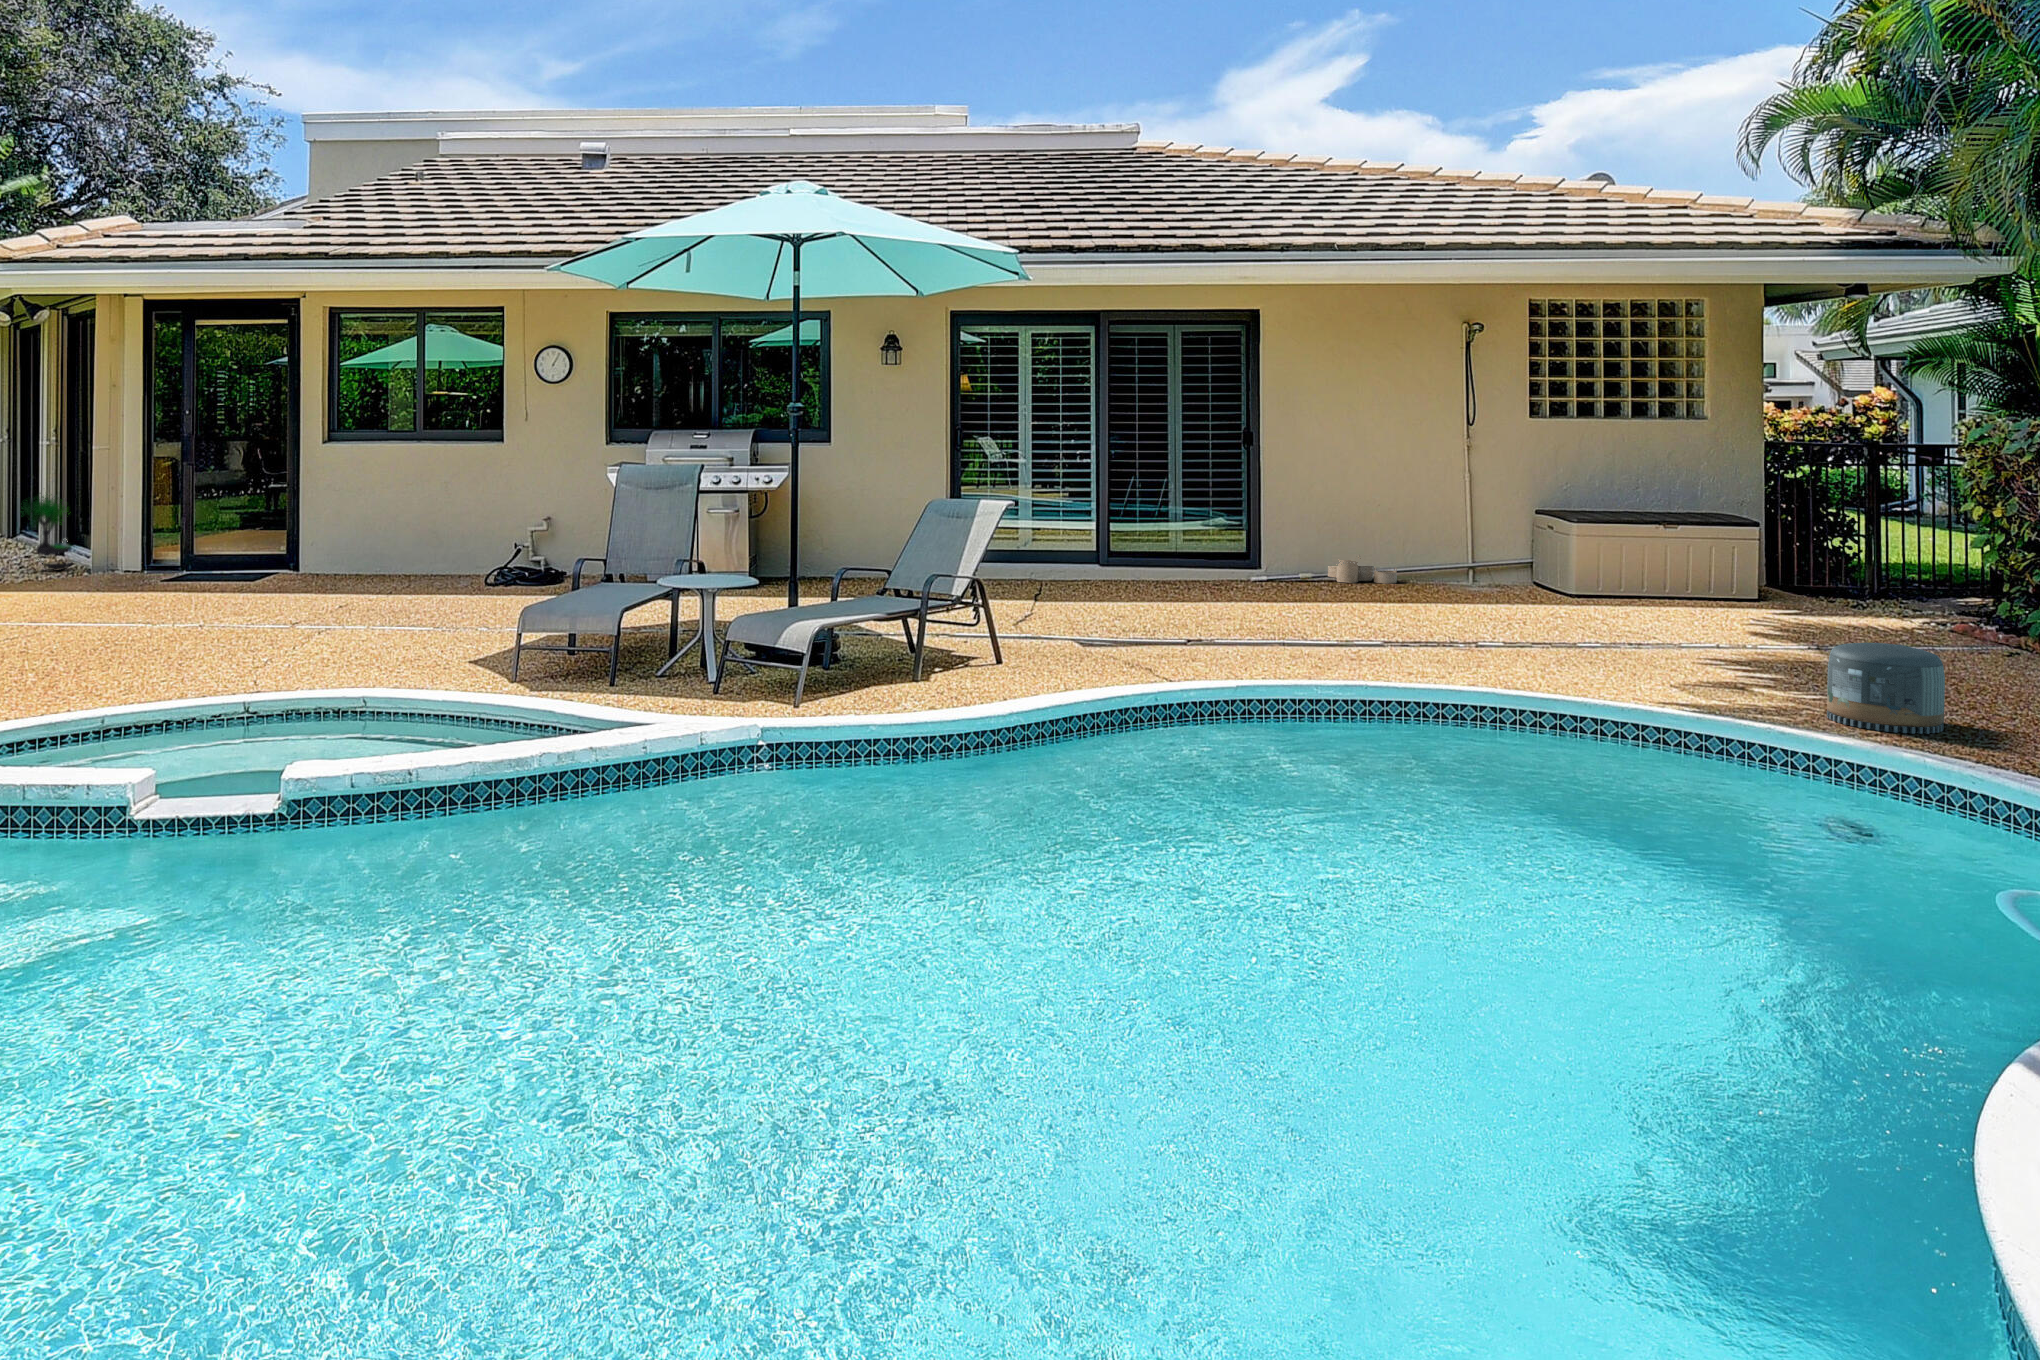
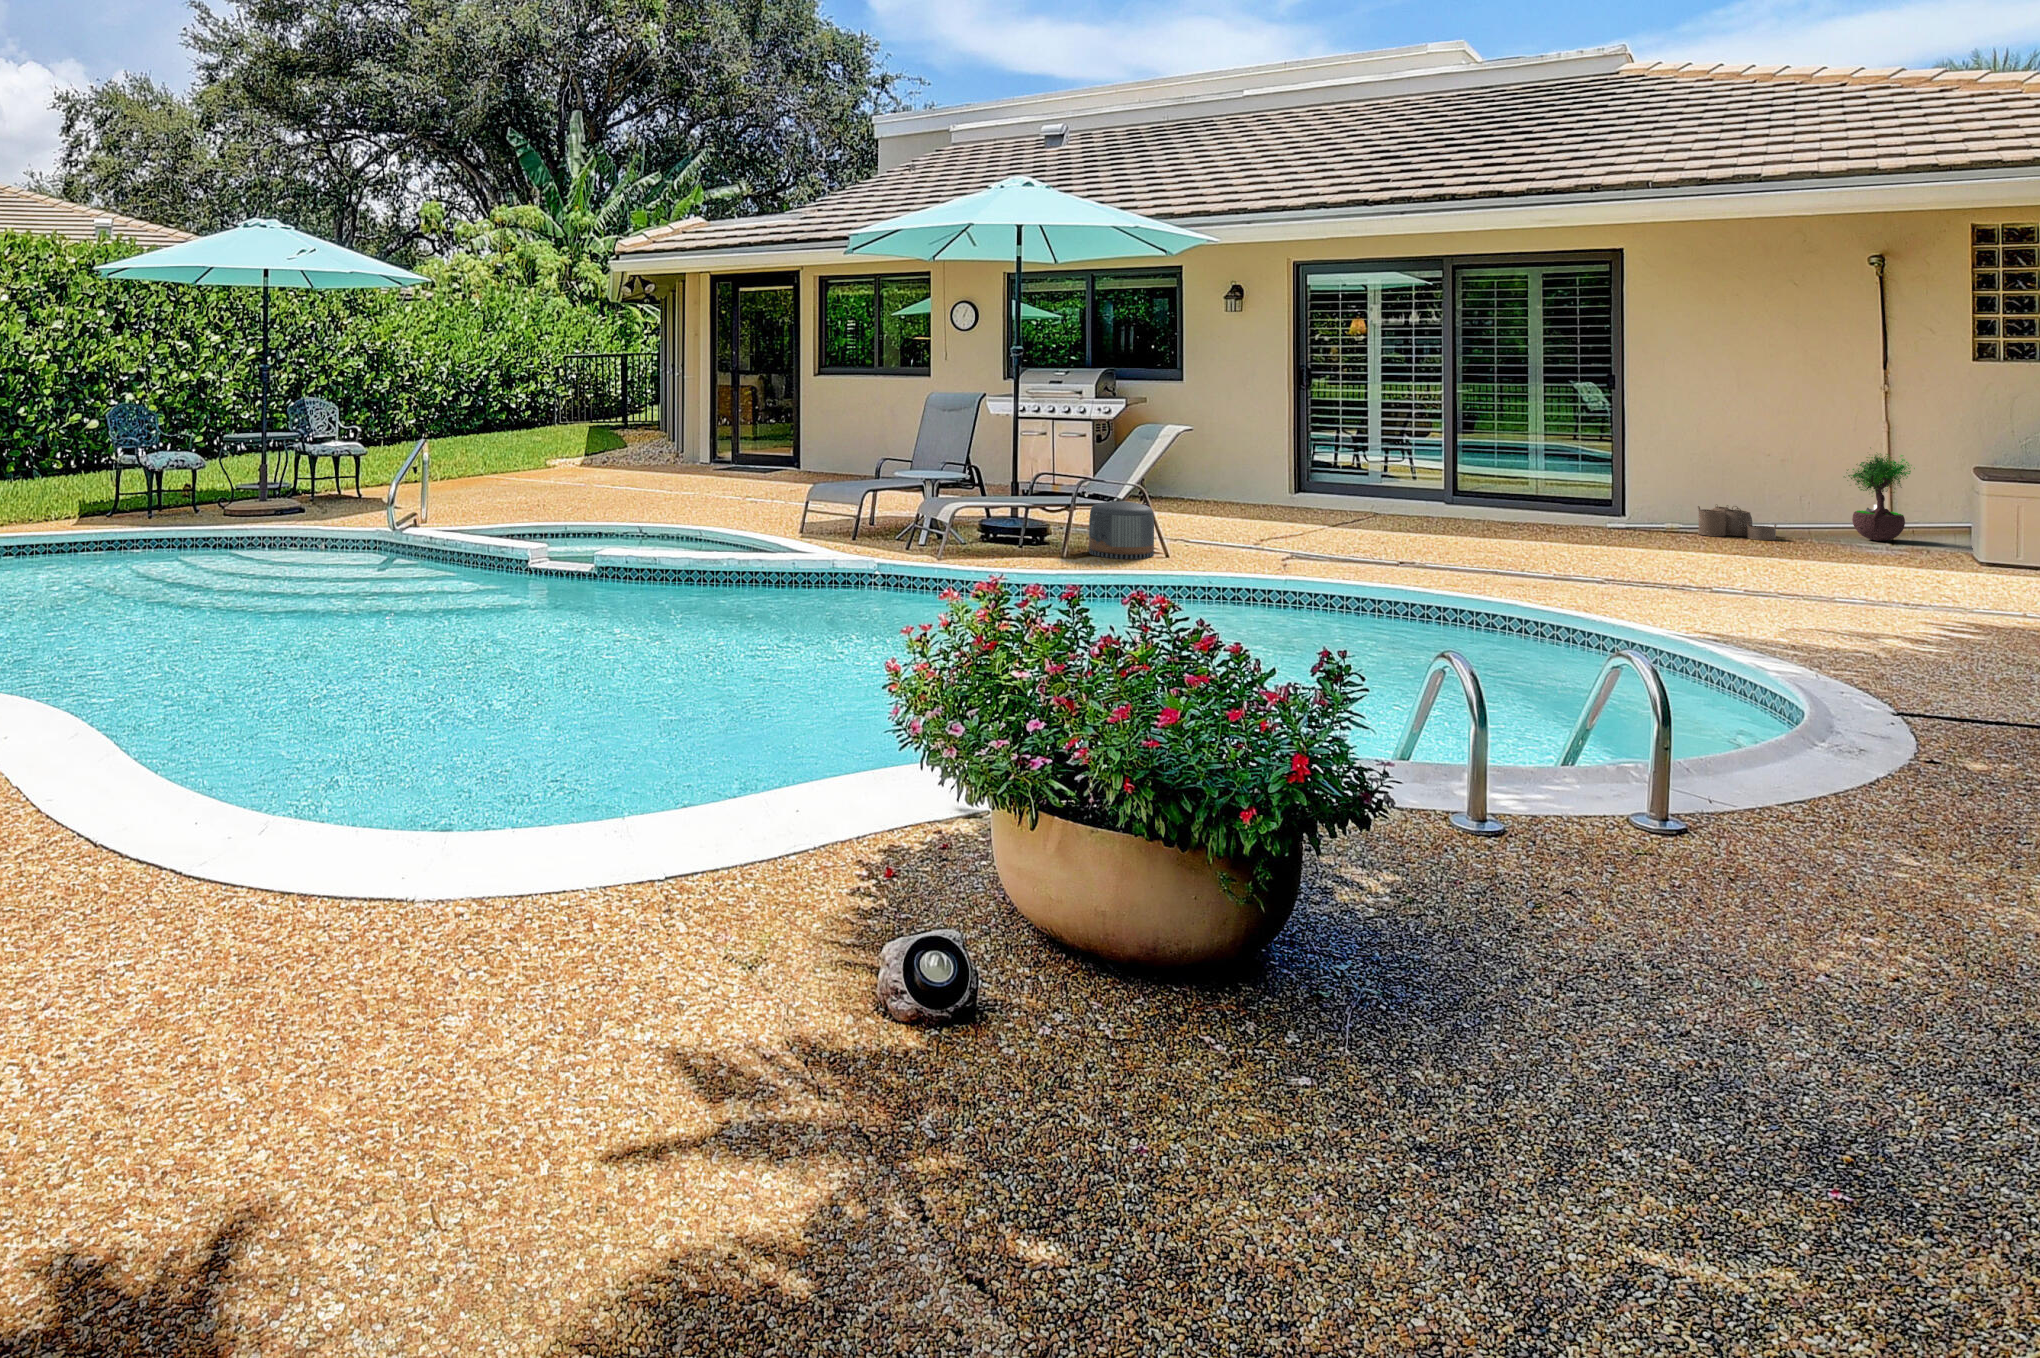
potted tree: present [22,493,72,571] -> present [1844,447,1915,541]
pouf: present [1827,643,1945,734] -> present [1089,501,1154,559]

